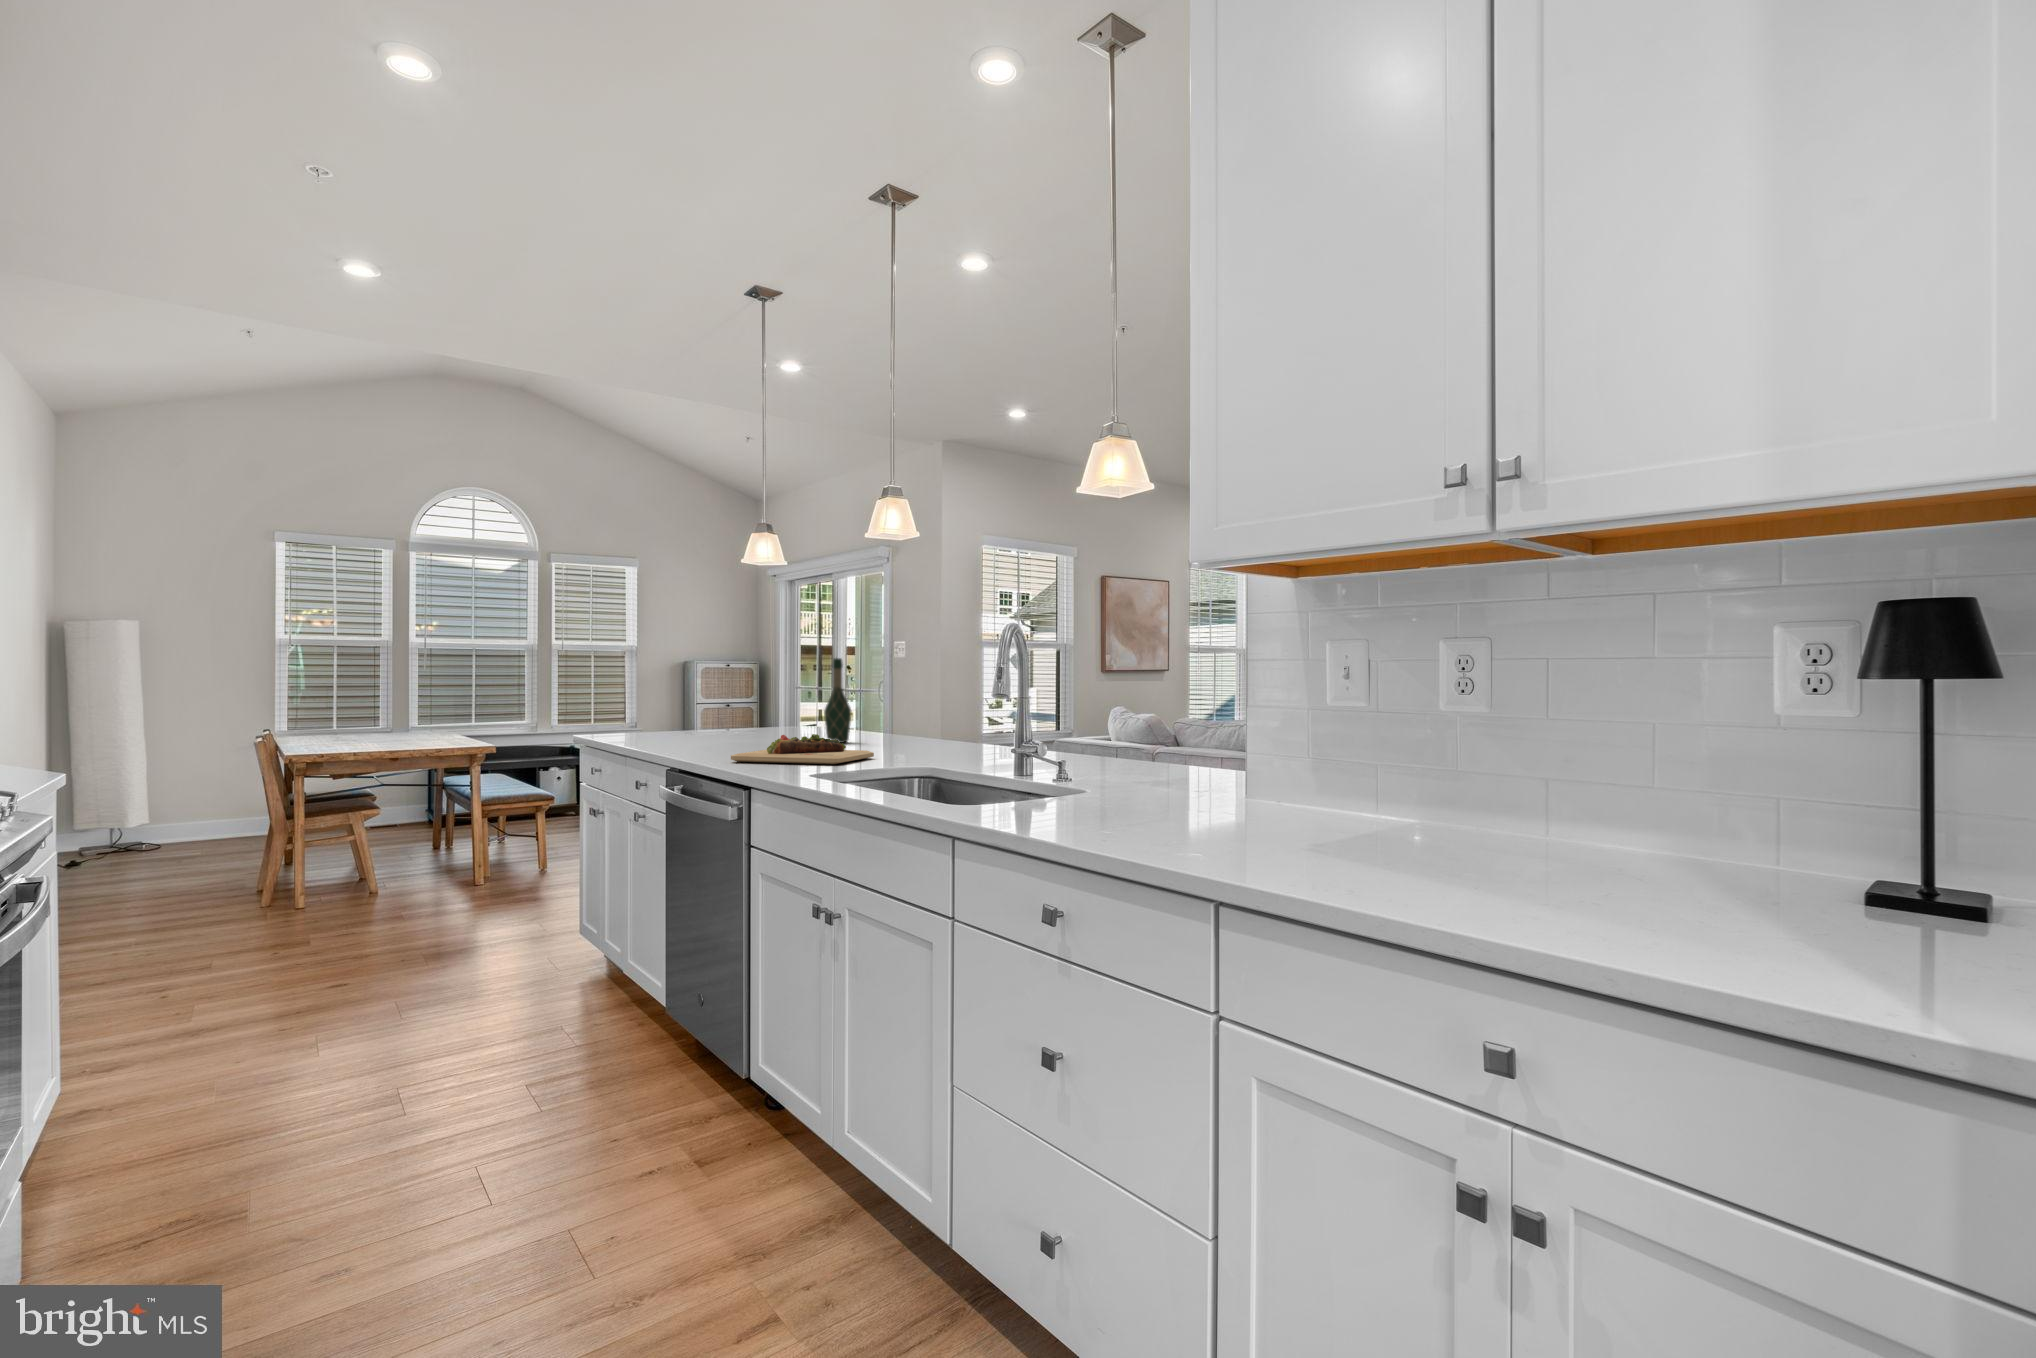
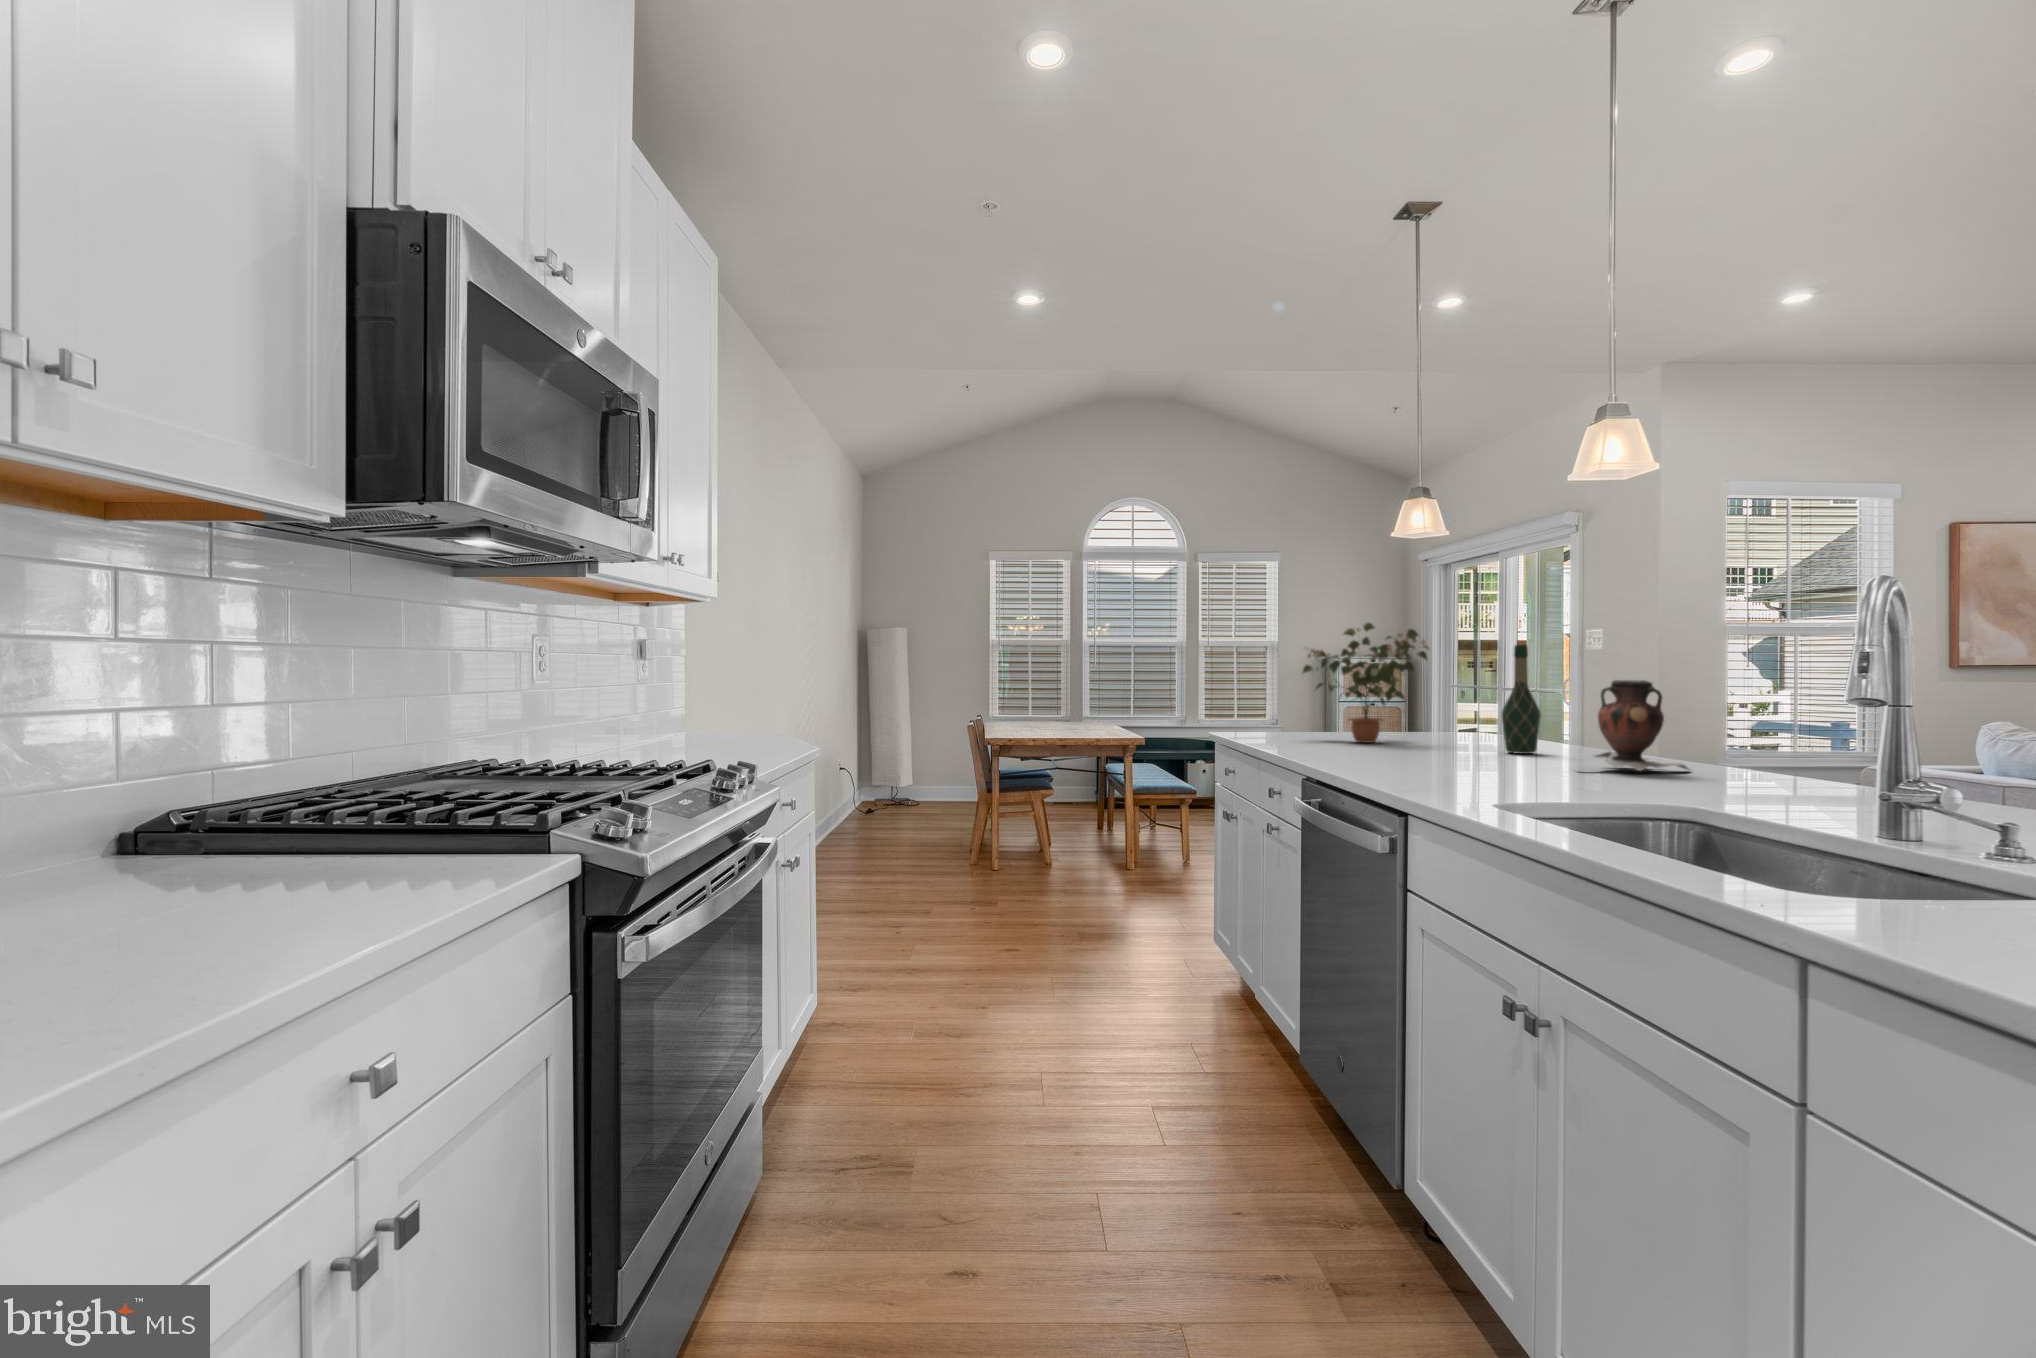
potted plant: none [662,637,773,740] -> present [1303,623,1429,743]
vase: none [867,686,943,750] -> present [1574,680,1688,771]
cutting board: present [731,734,874,764] -> none [1381,742,1585,786]

